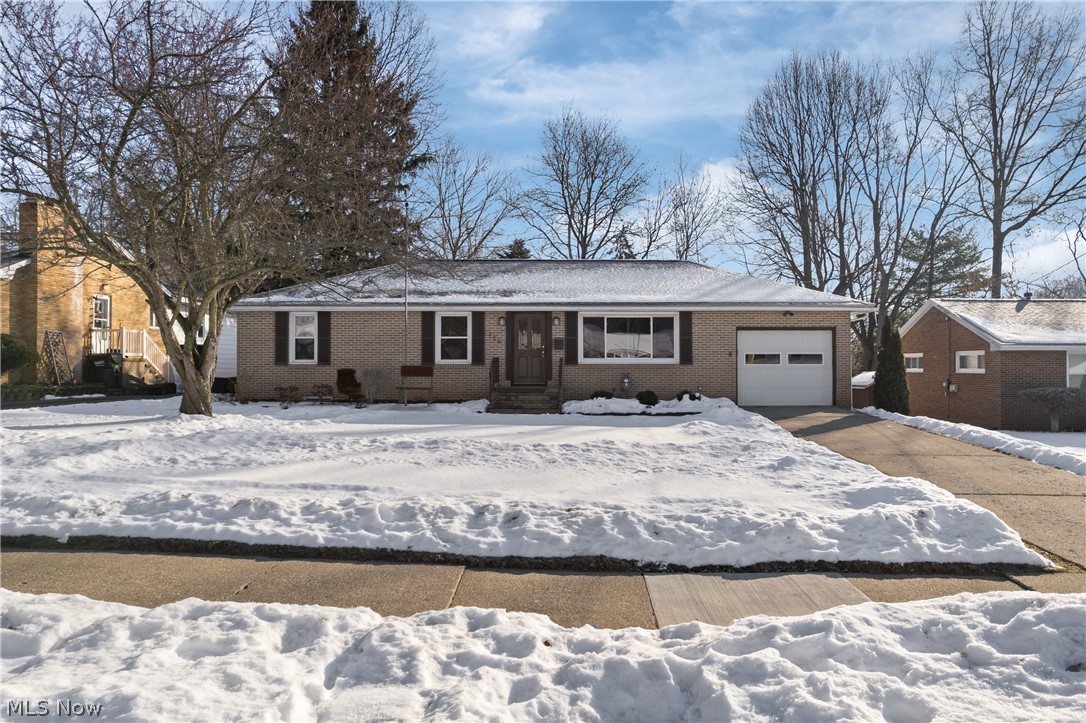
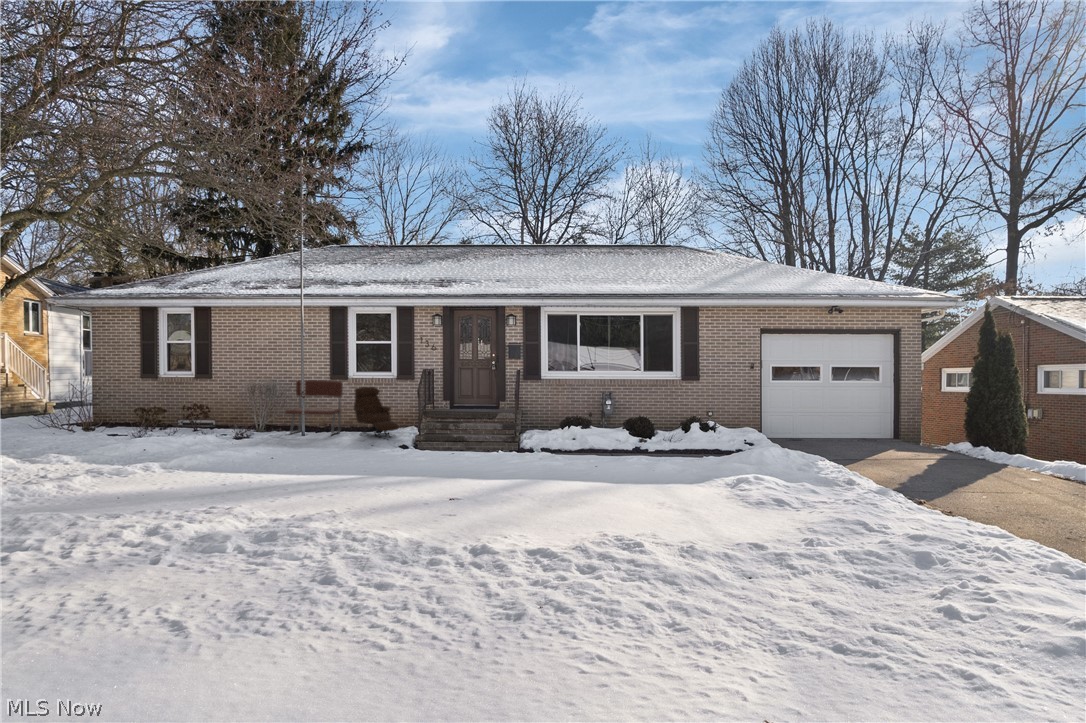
lounge chair: present [335,368,365,403] -> present [353,387,399,436]

